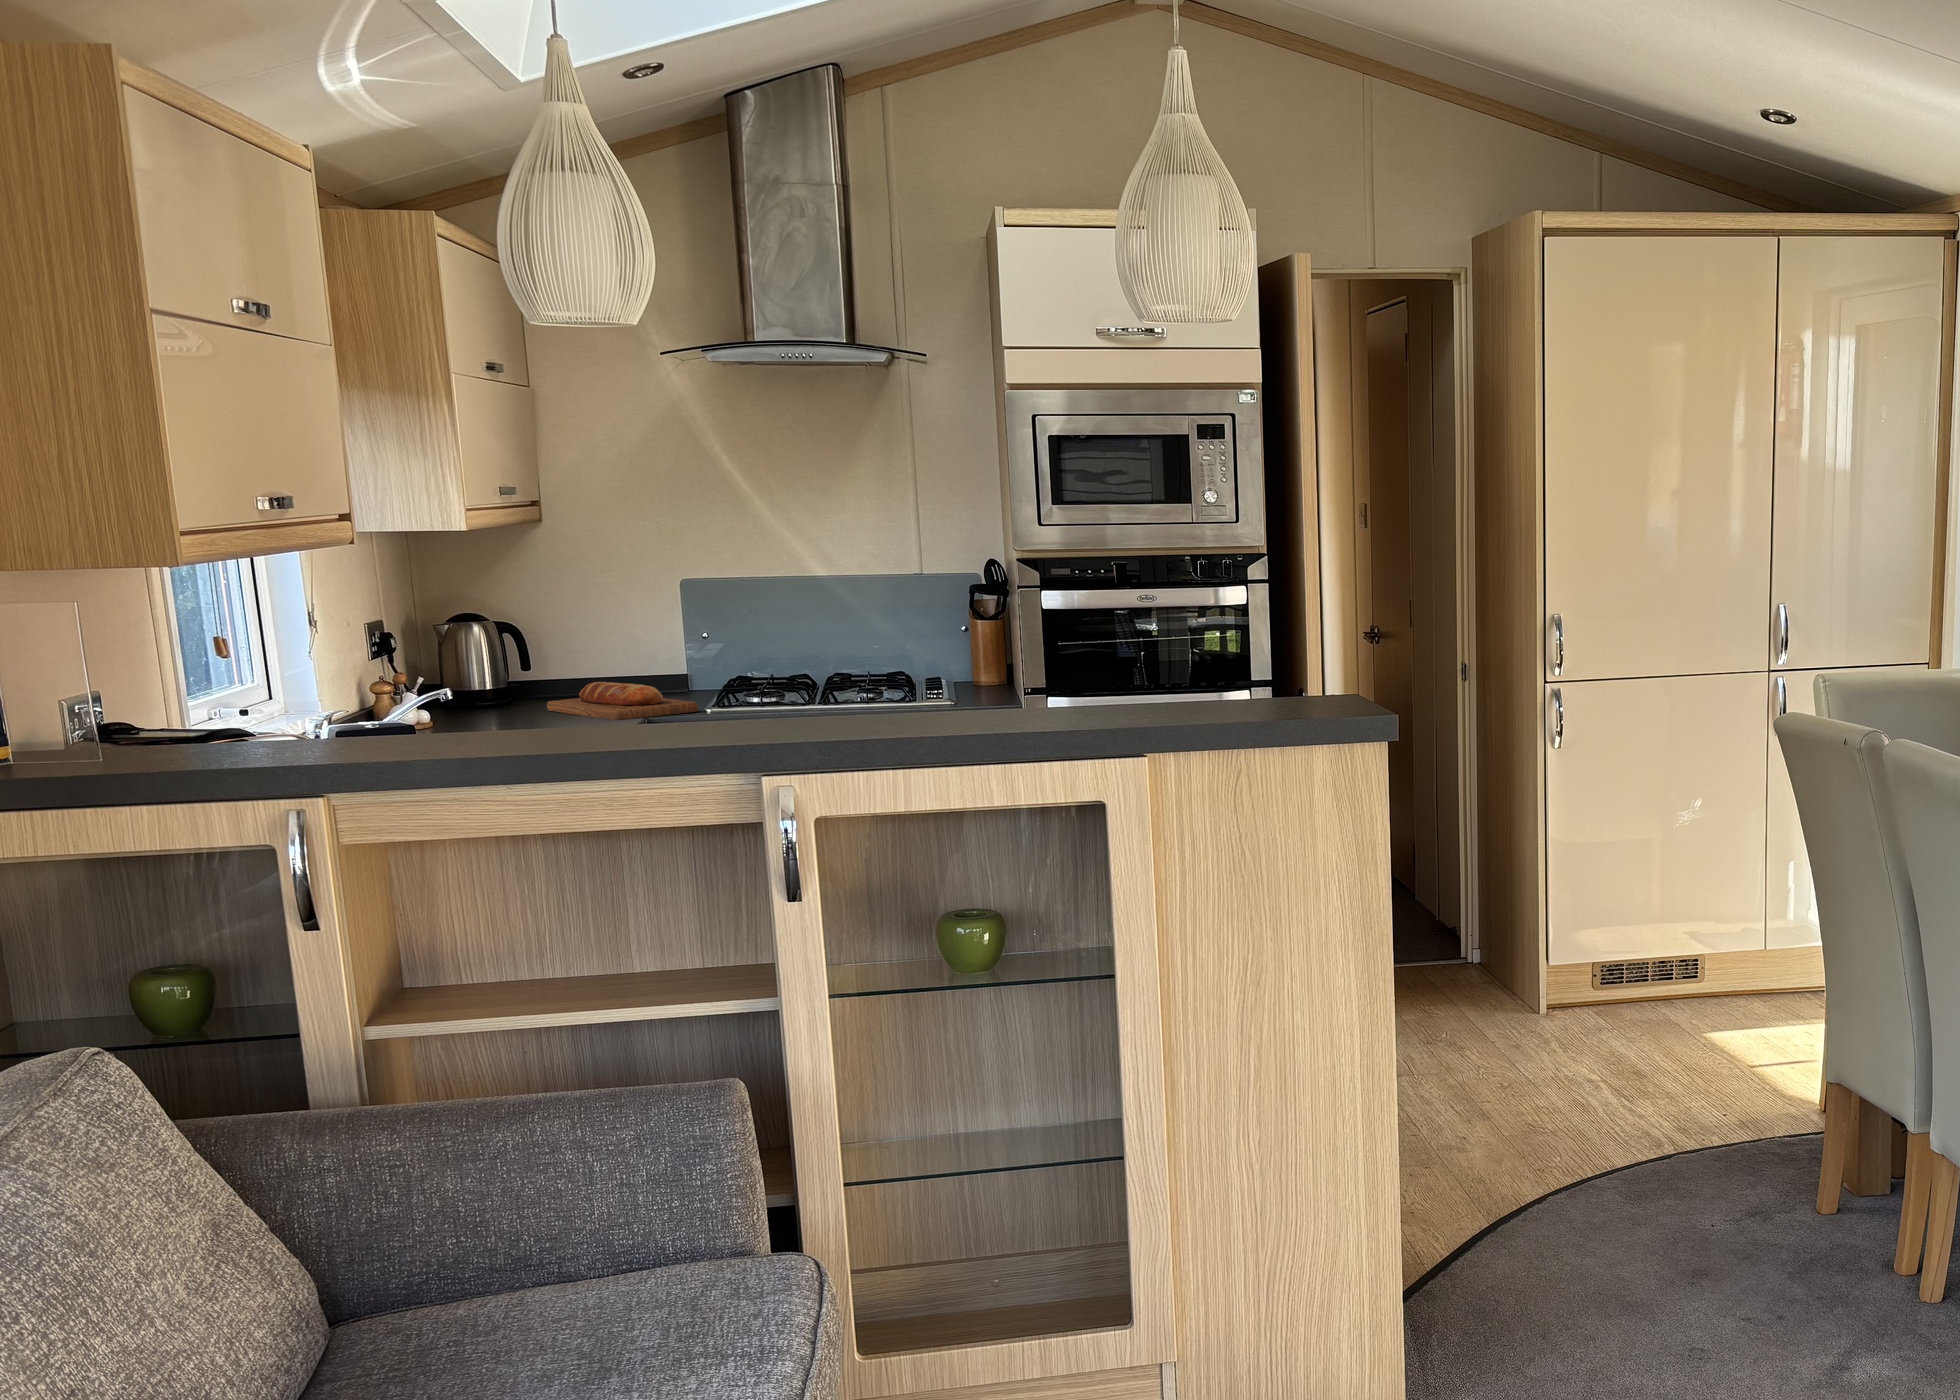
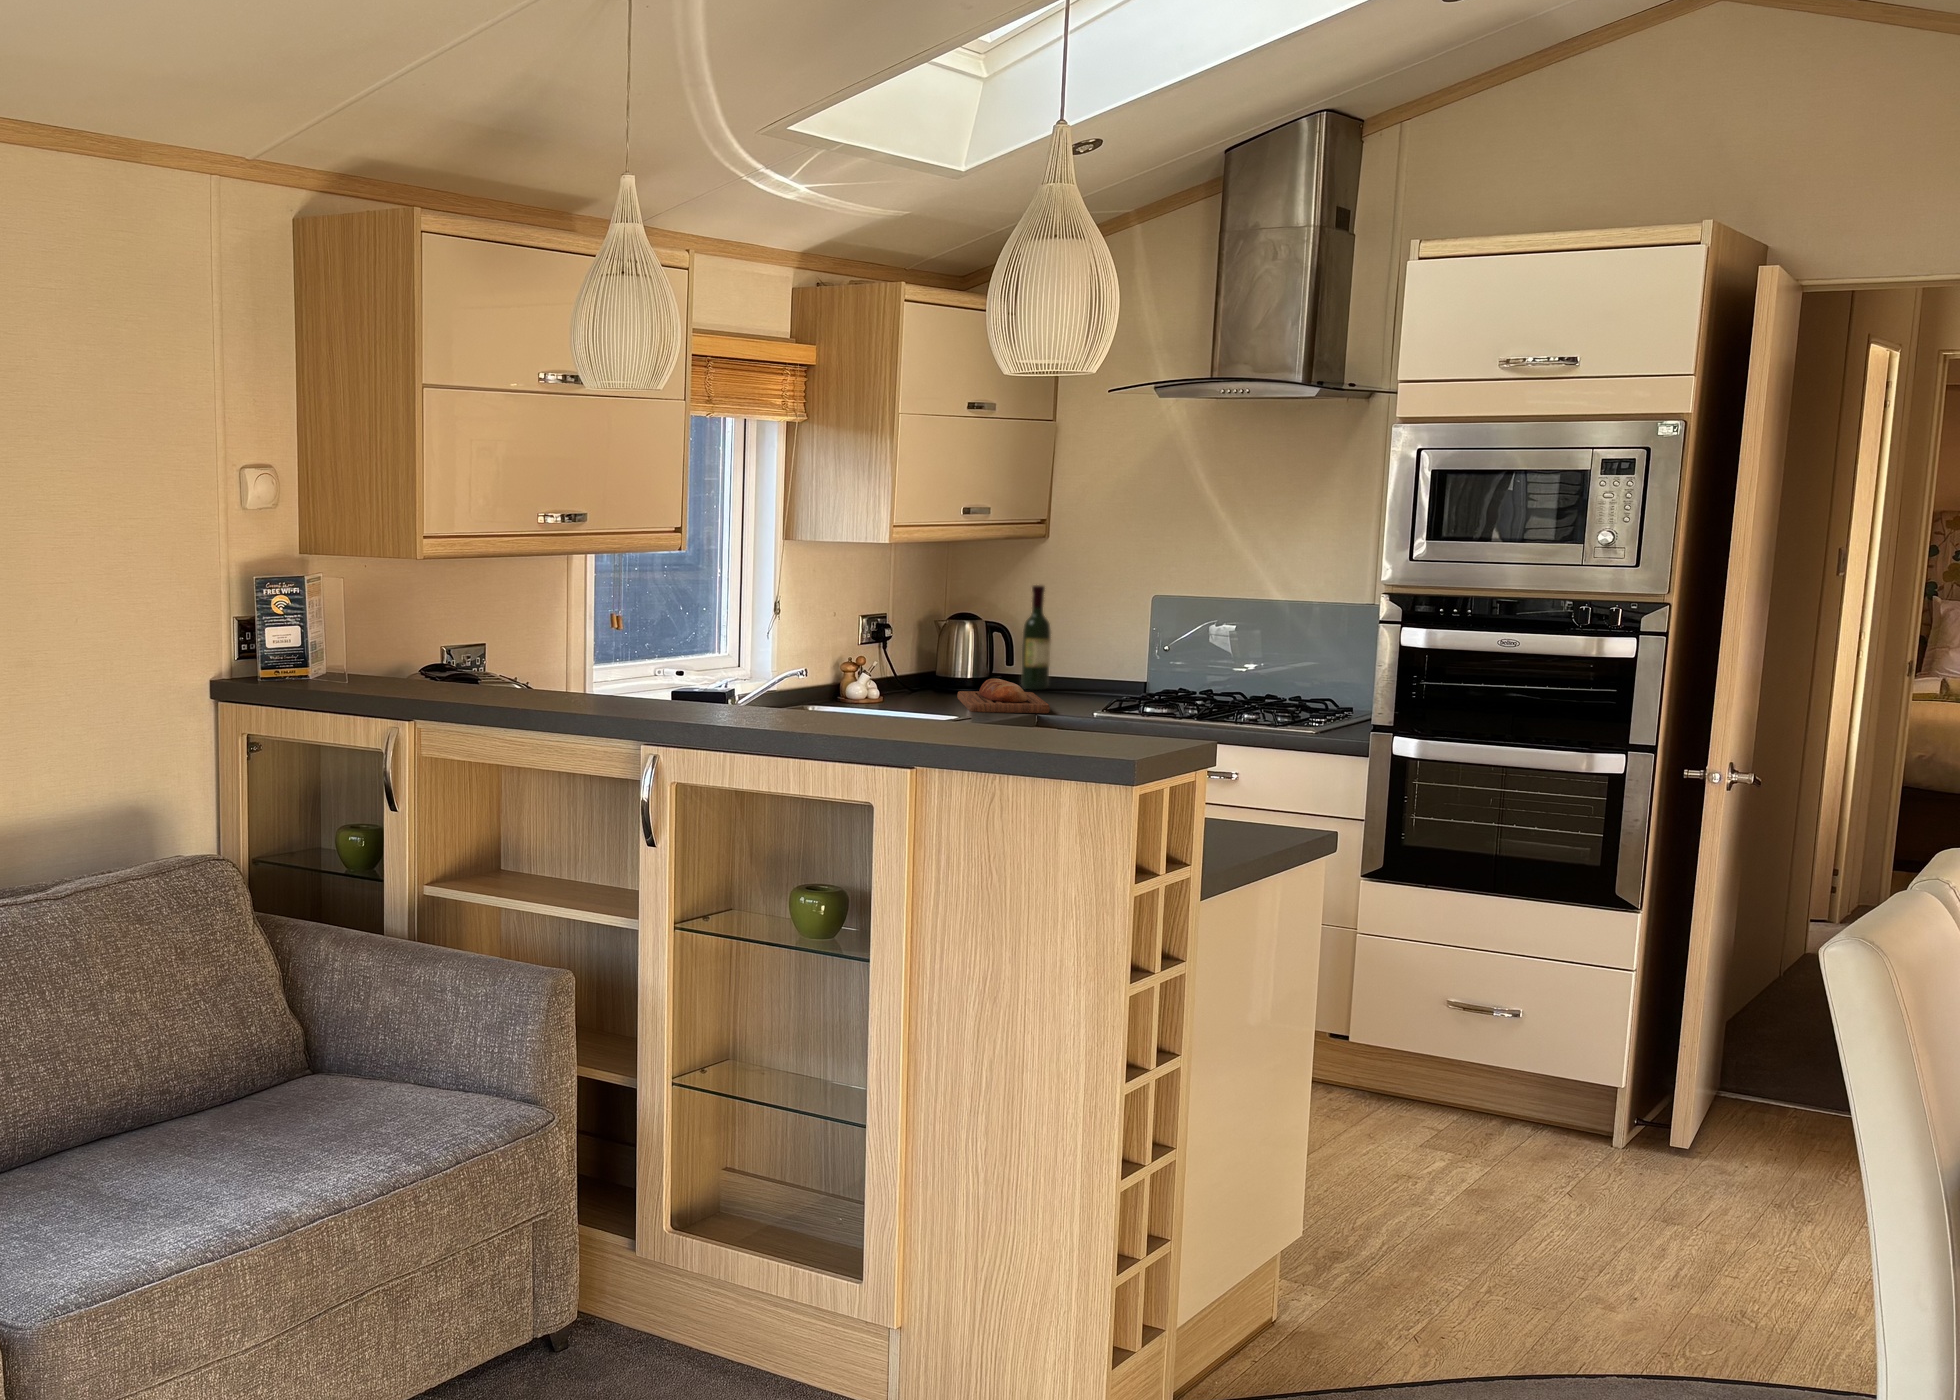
wine bottle: none [552,576,591,694] -> present [1021,585,1051,690]

